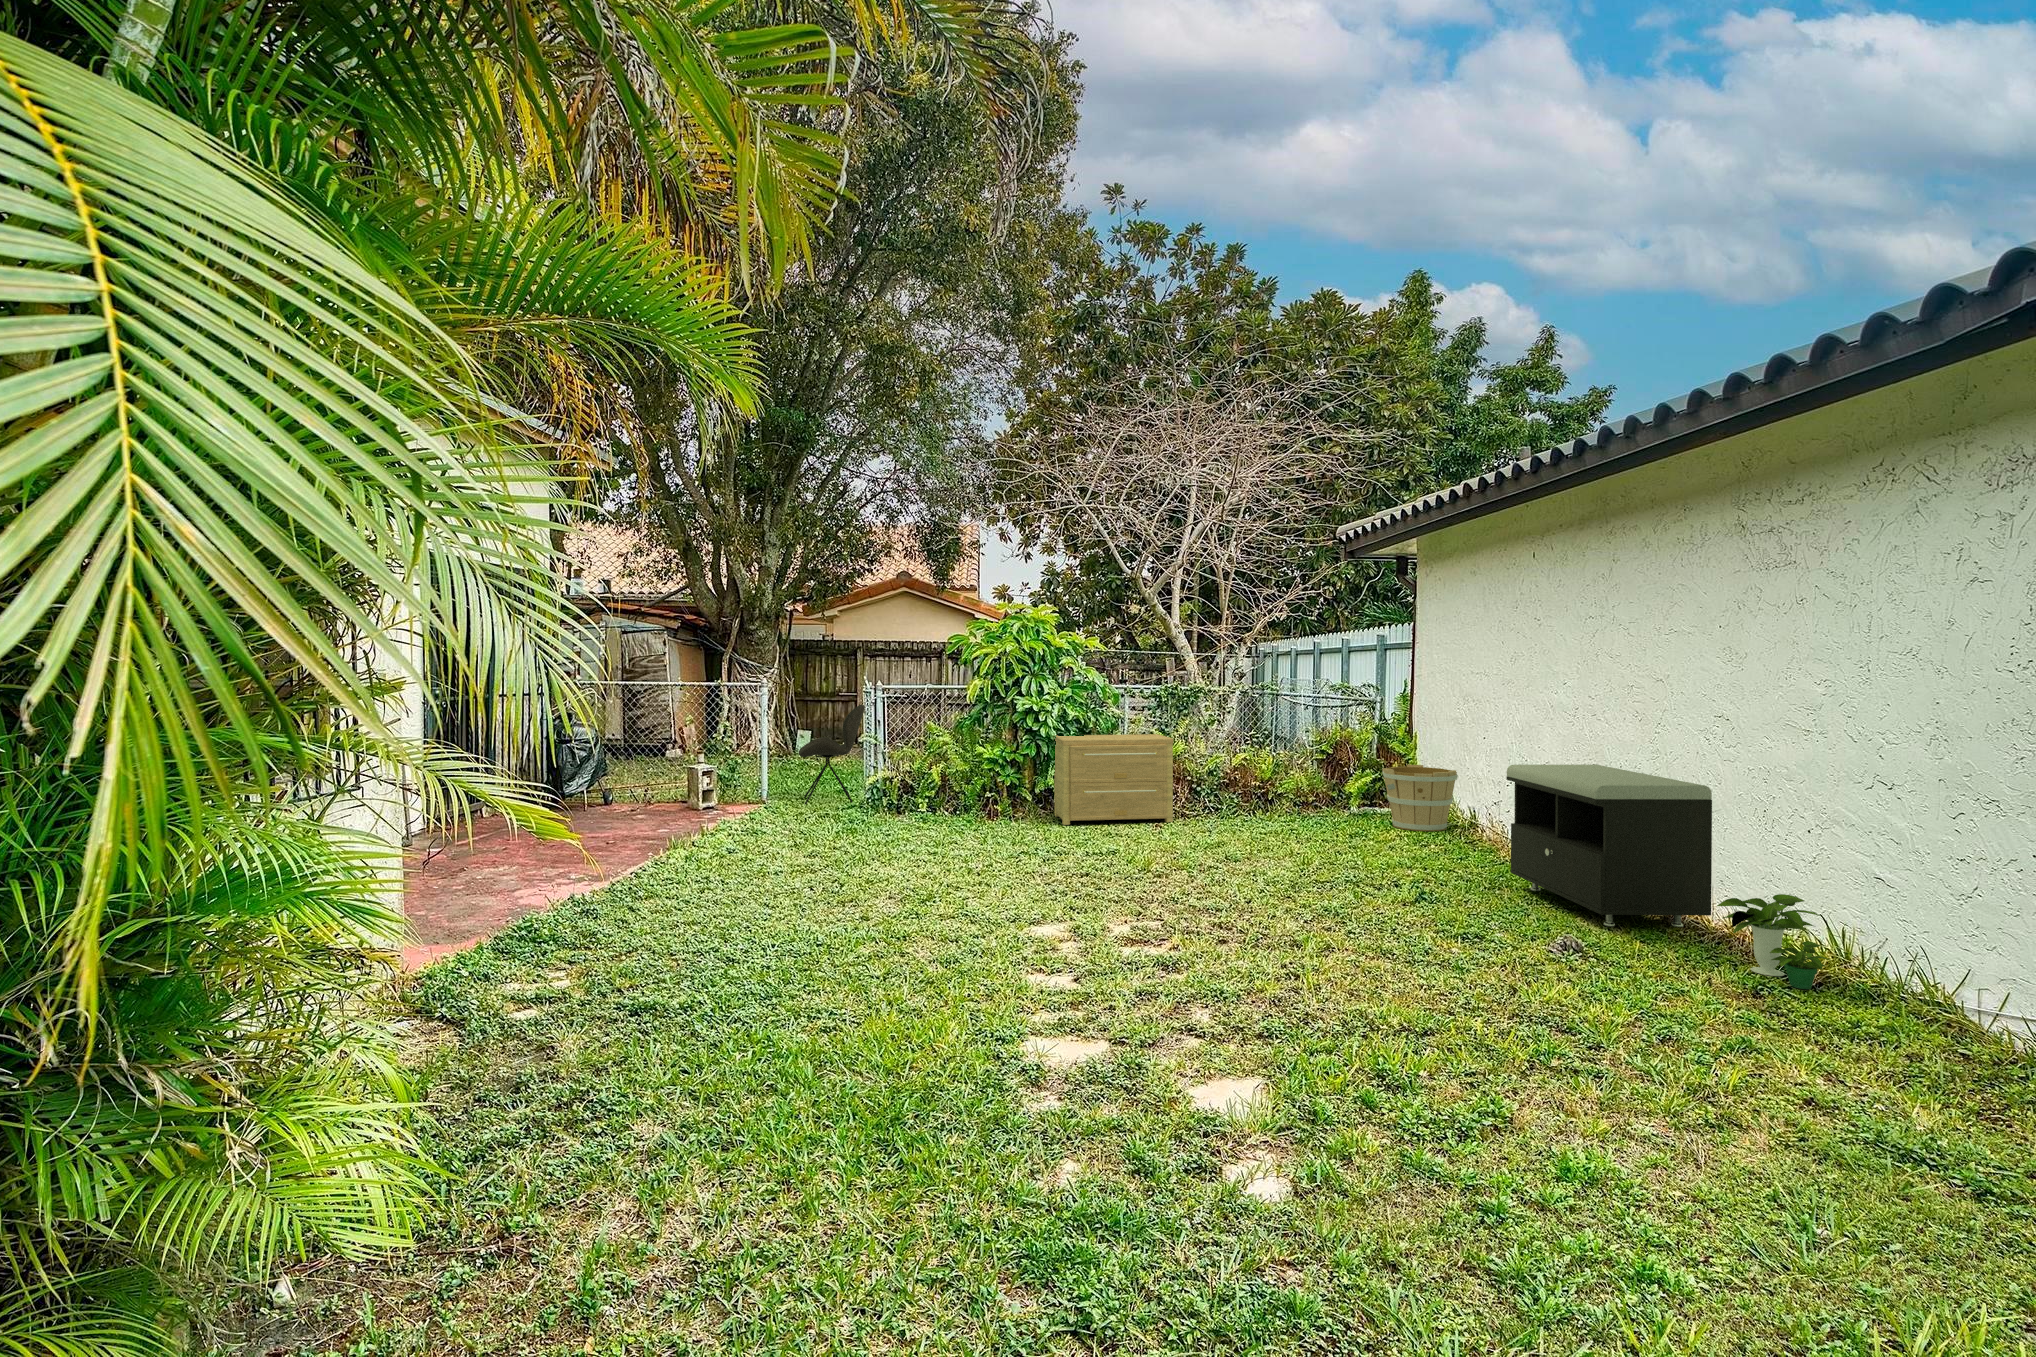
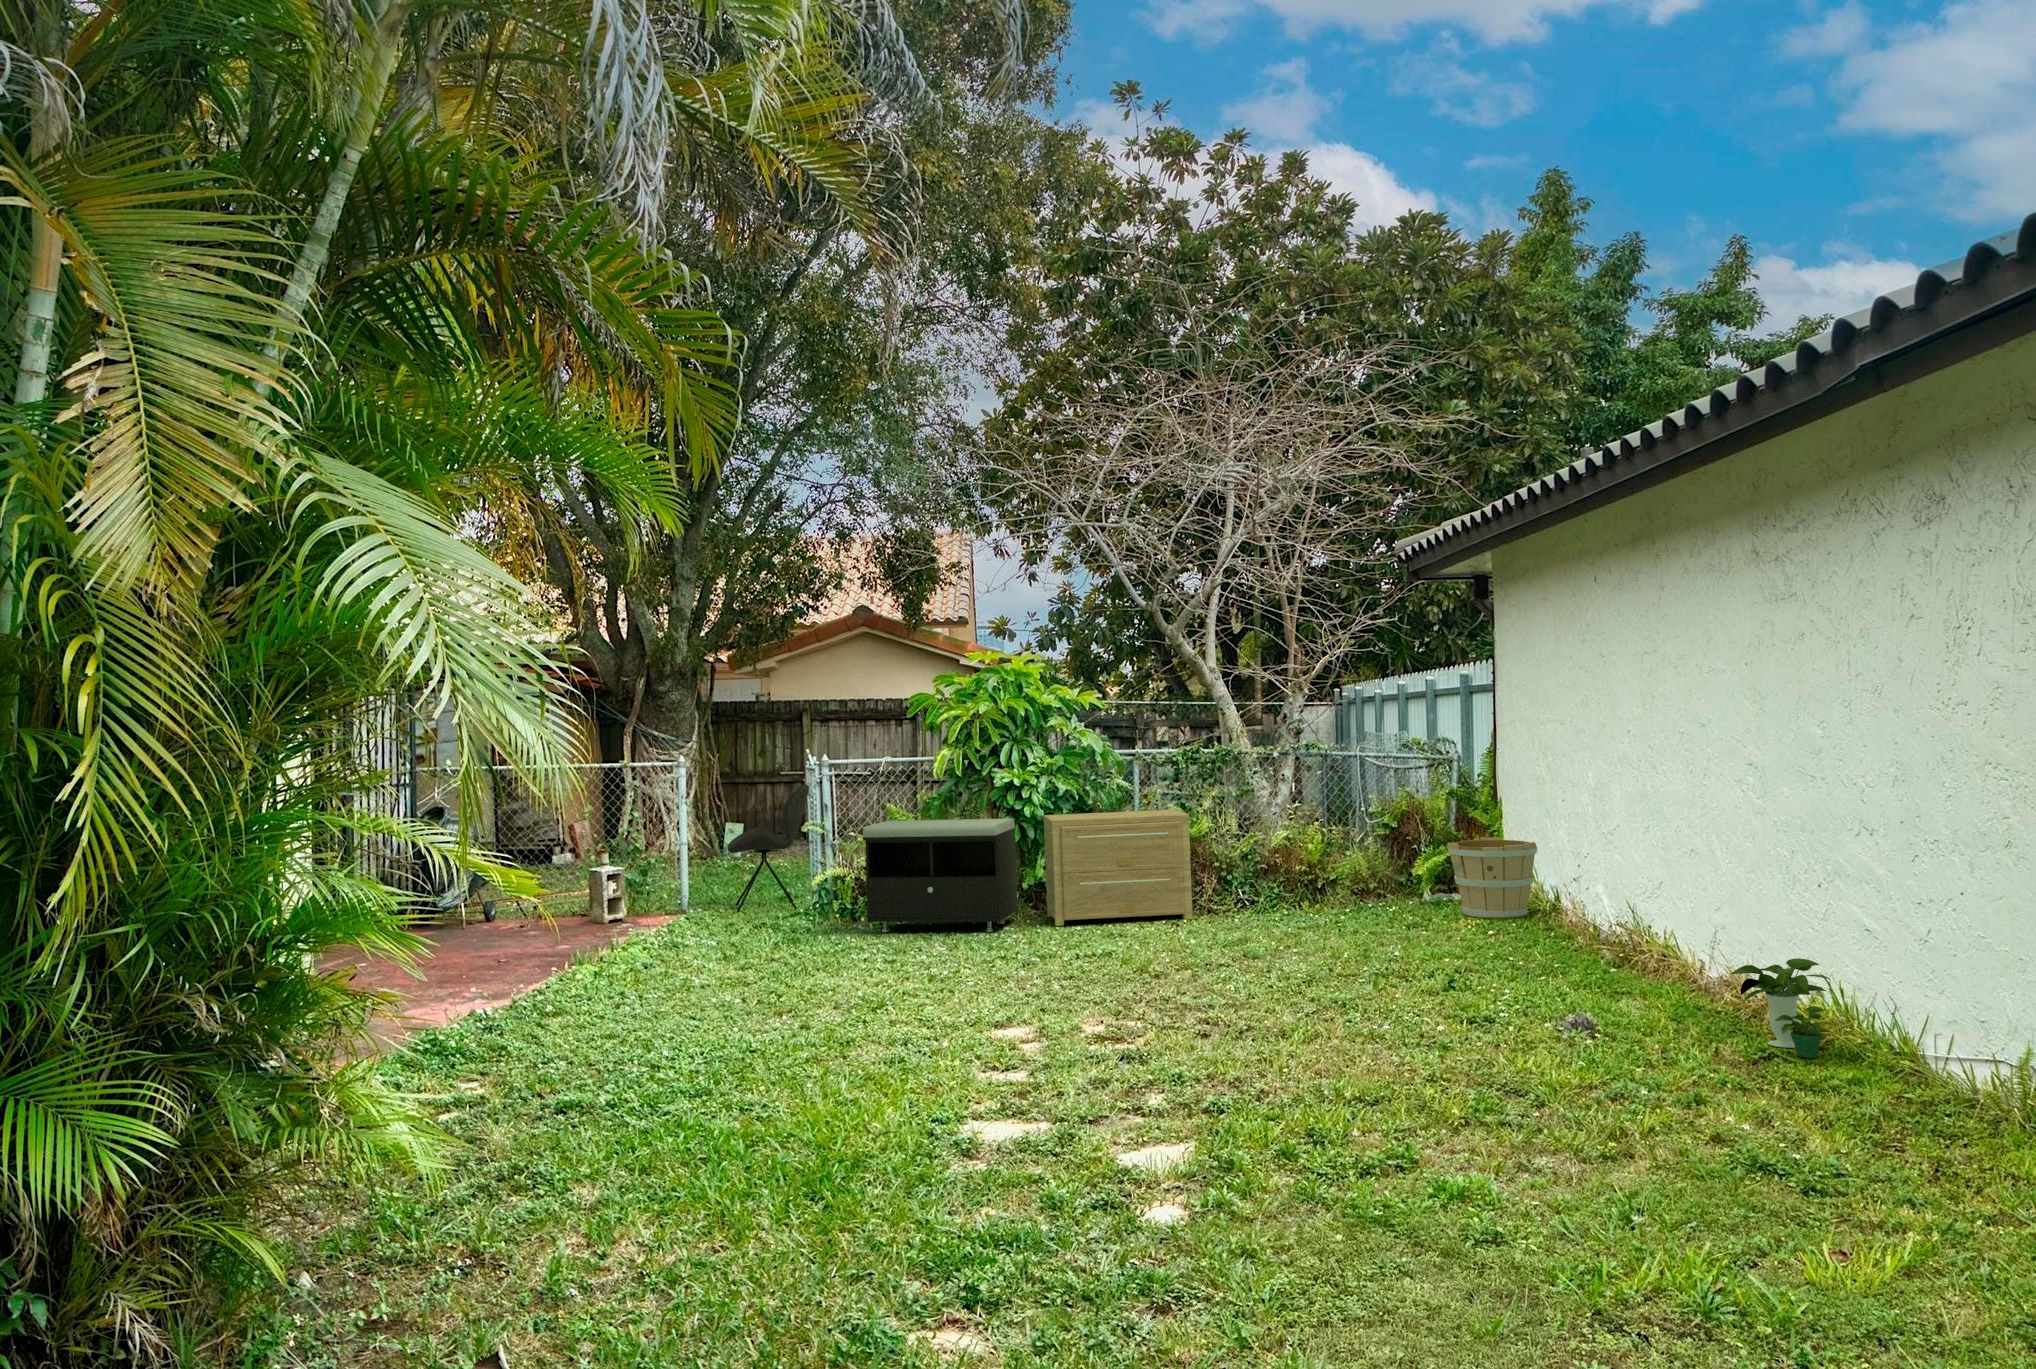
storage bench: present [1506,765,1712,927] -> present [863,819,1018,932]

